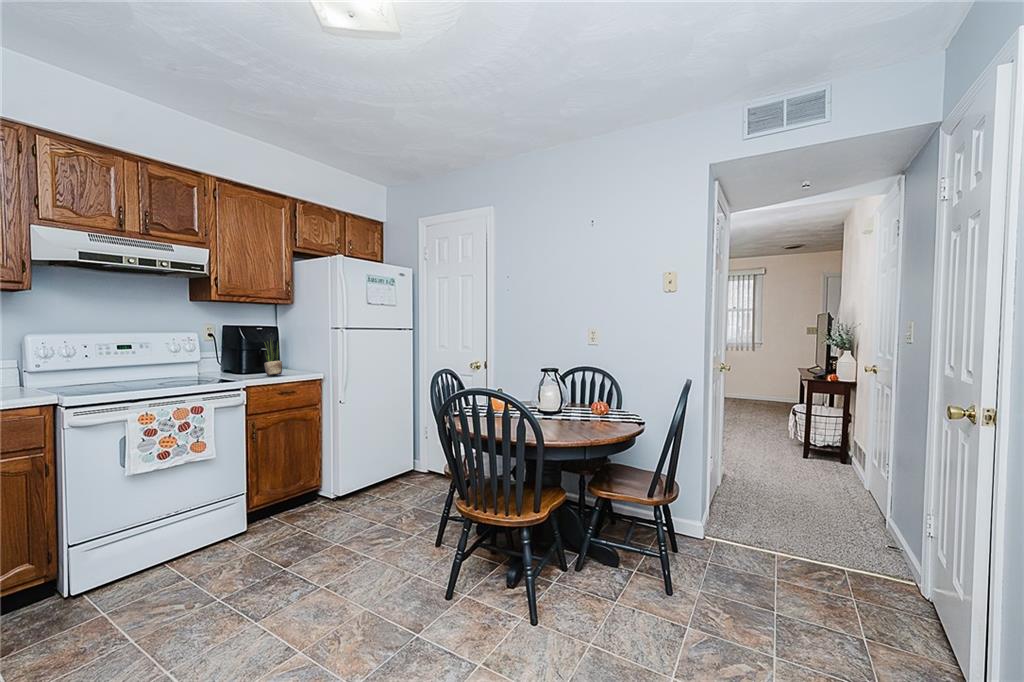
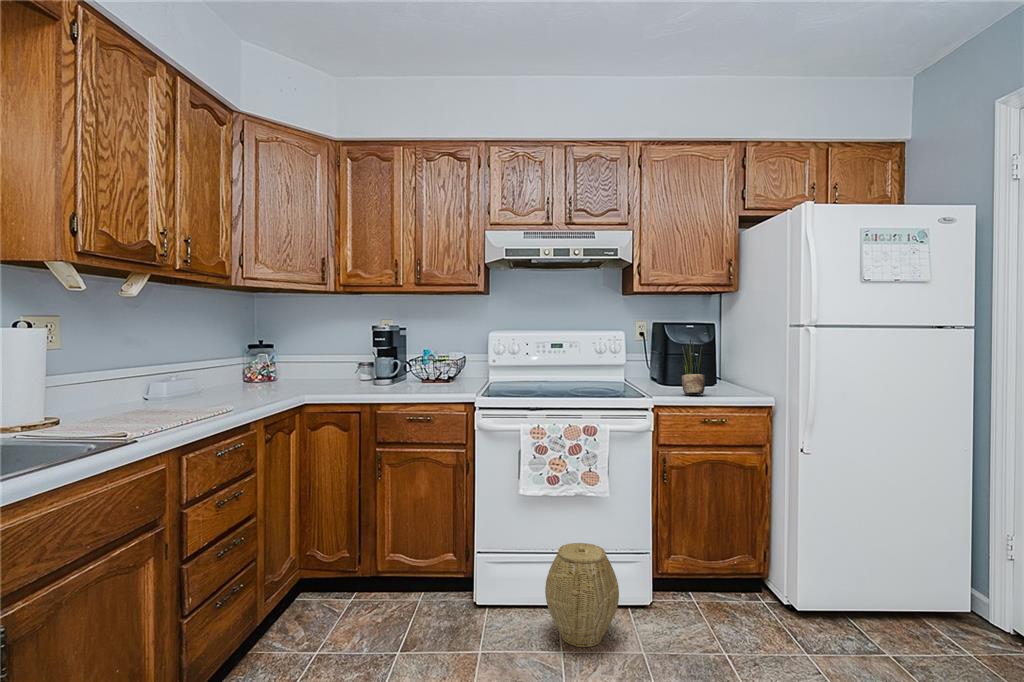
woven basket: none [168,496,238,578] -> present [545,543,619,647]

